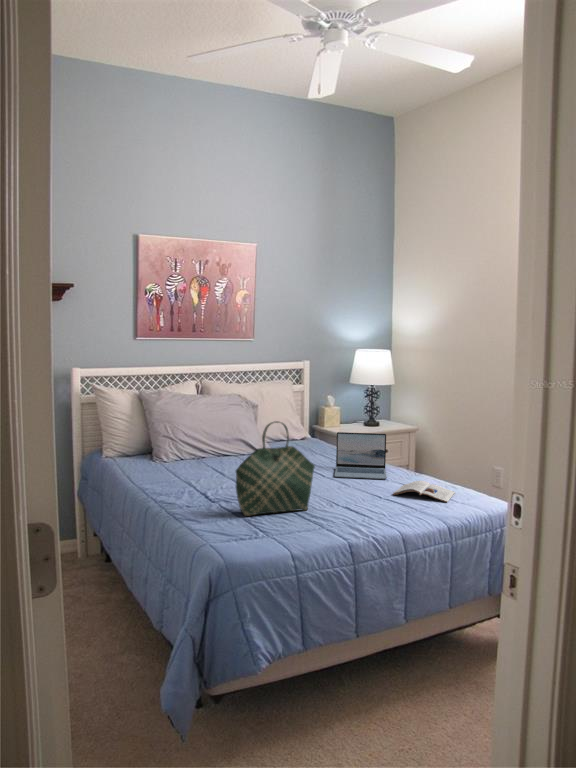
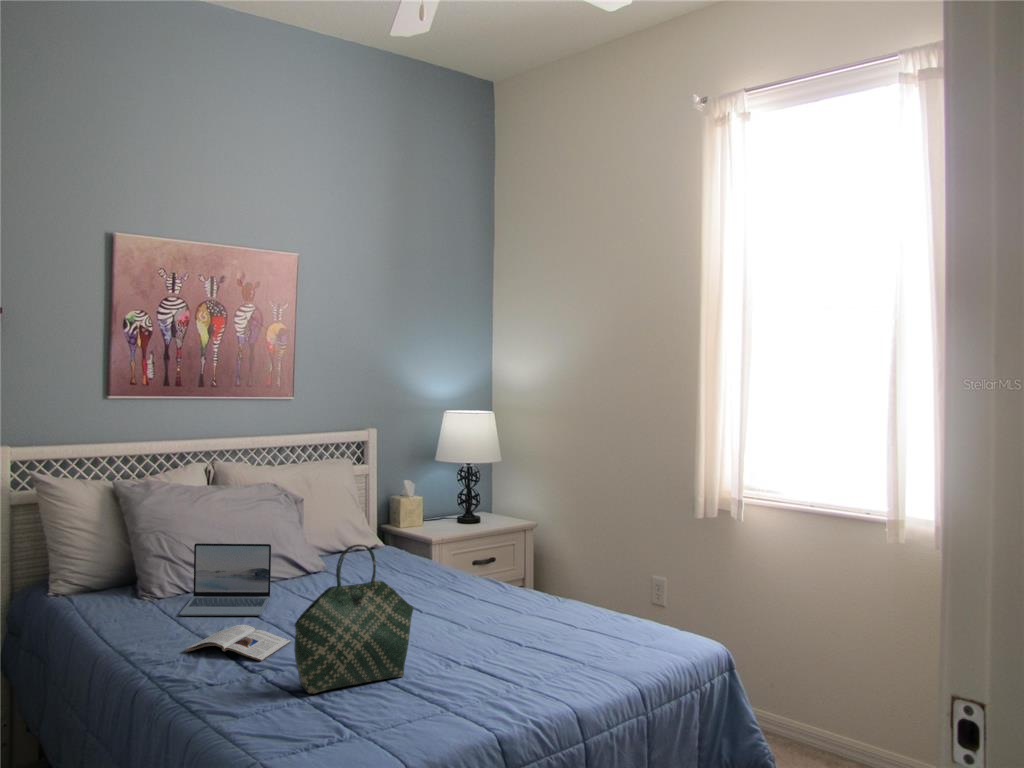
laptop: present [335,432,387,479] -> present [180,543,271,616]
magazine: present [393,481,455,502] -> present [185,625,291,661]

